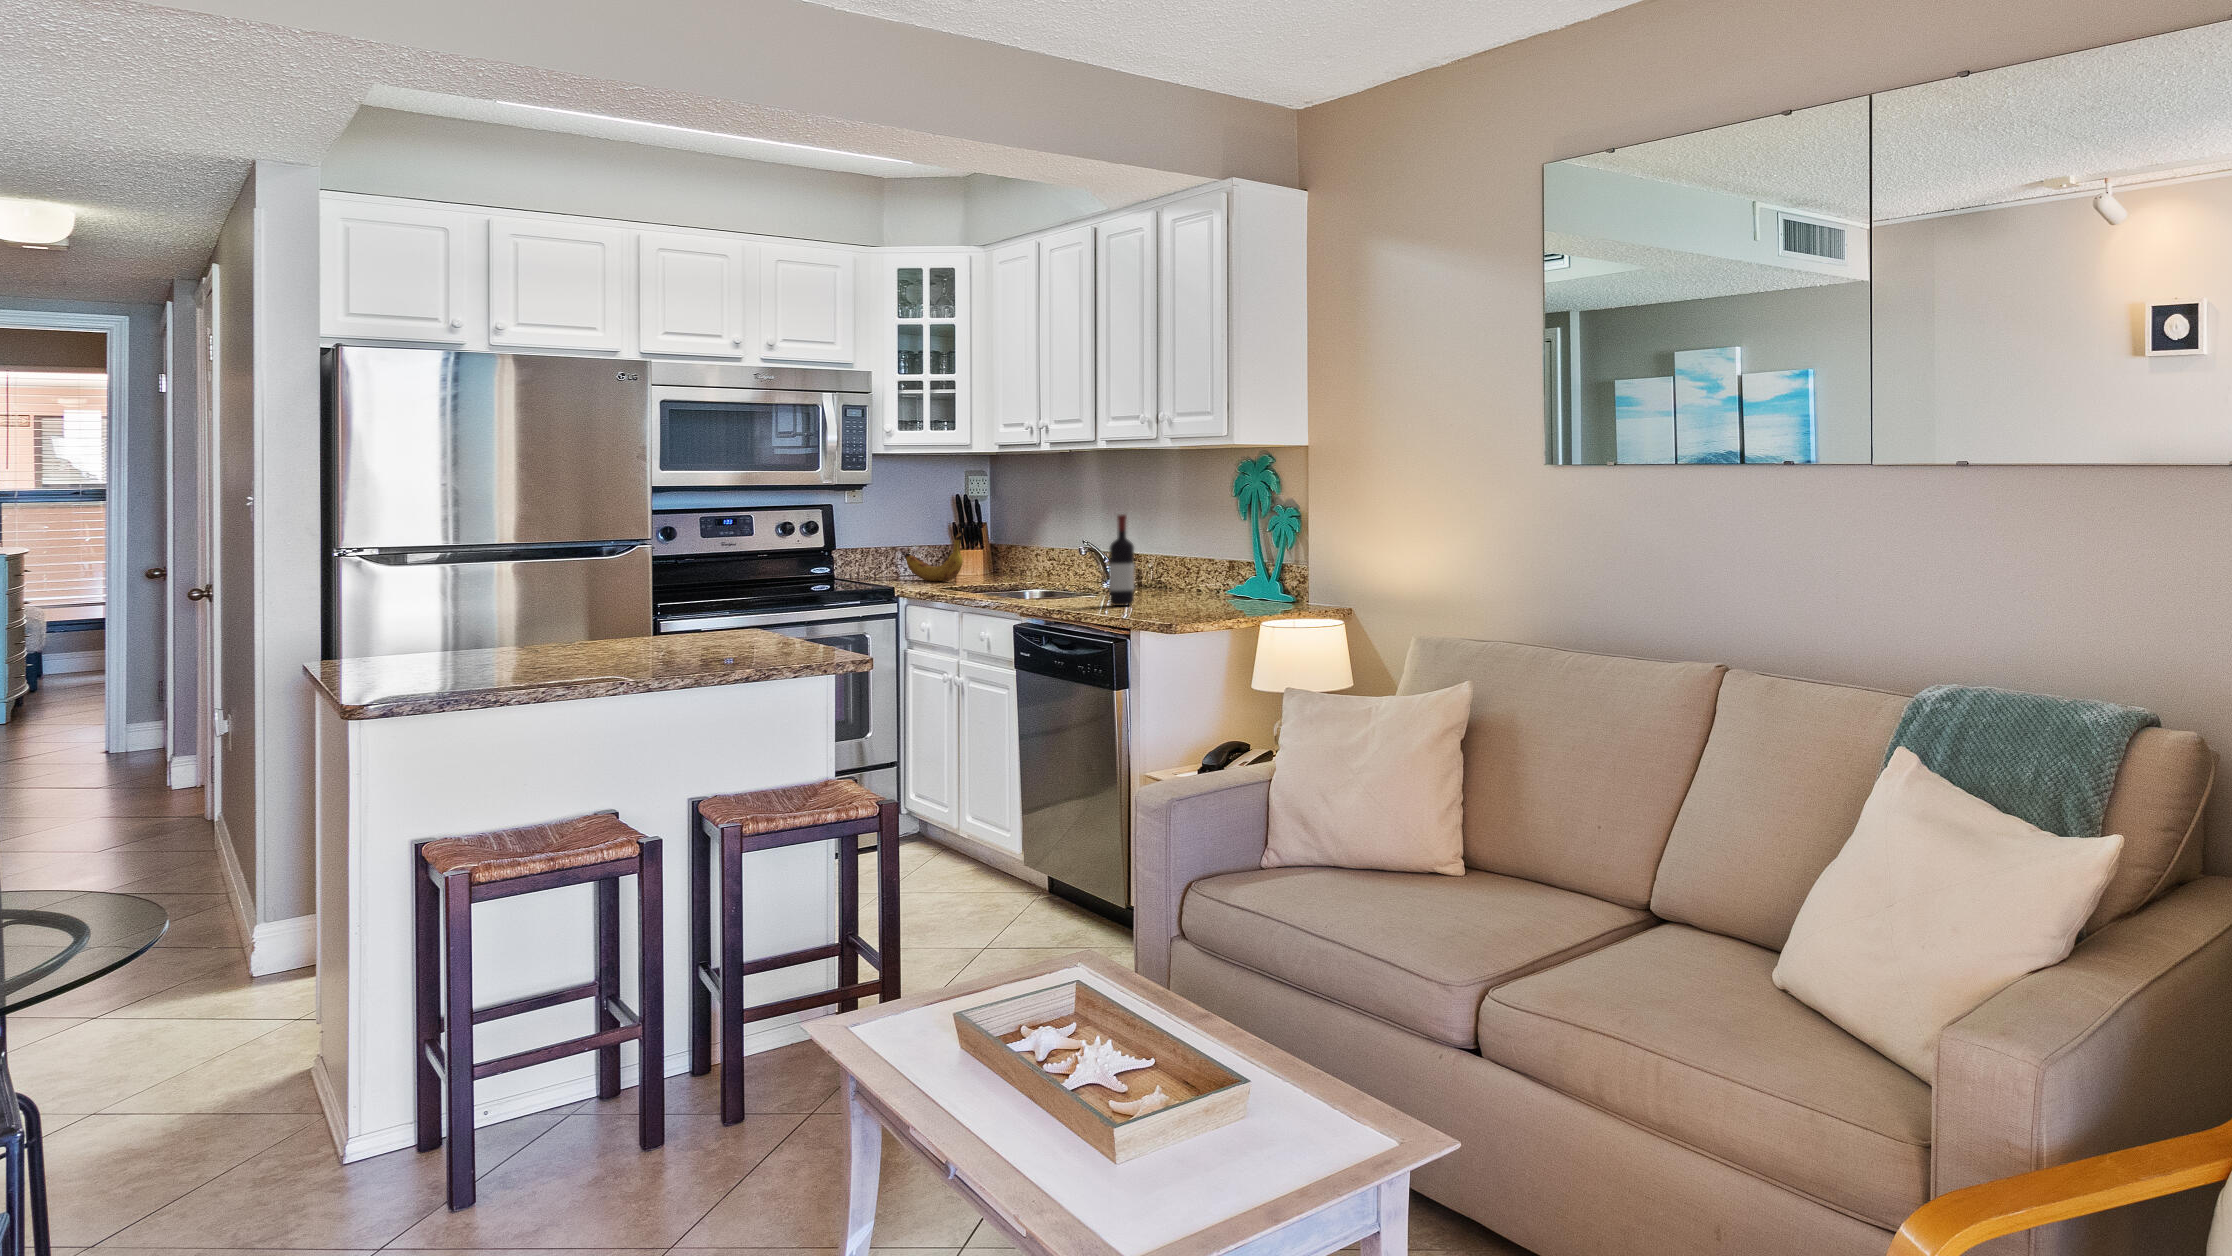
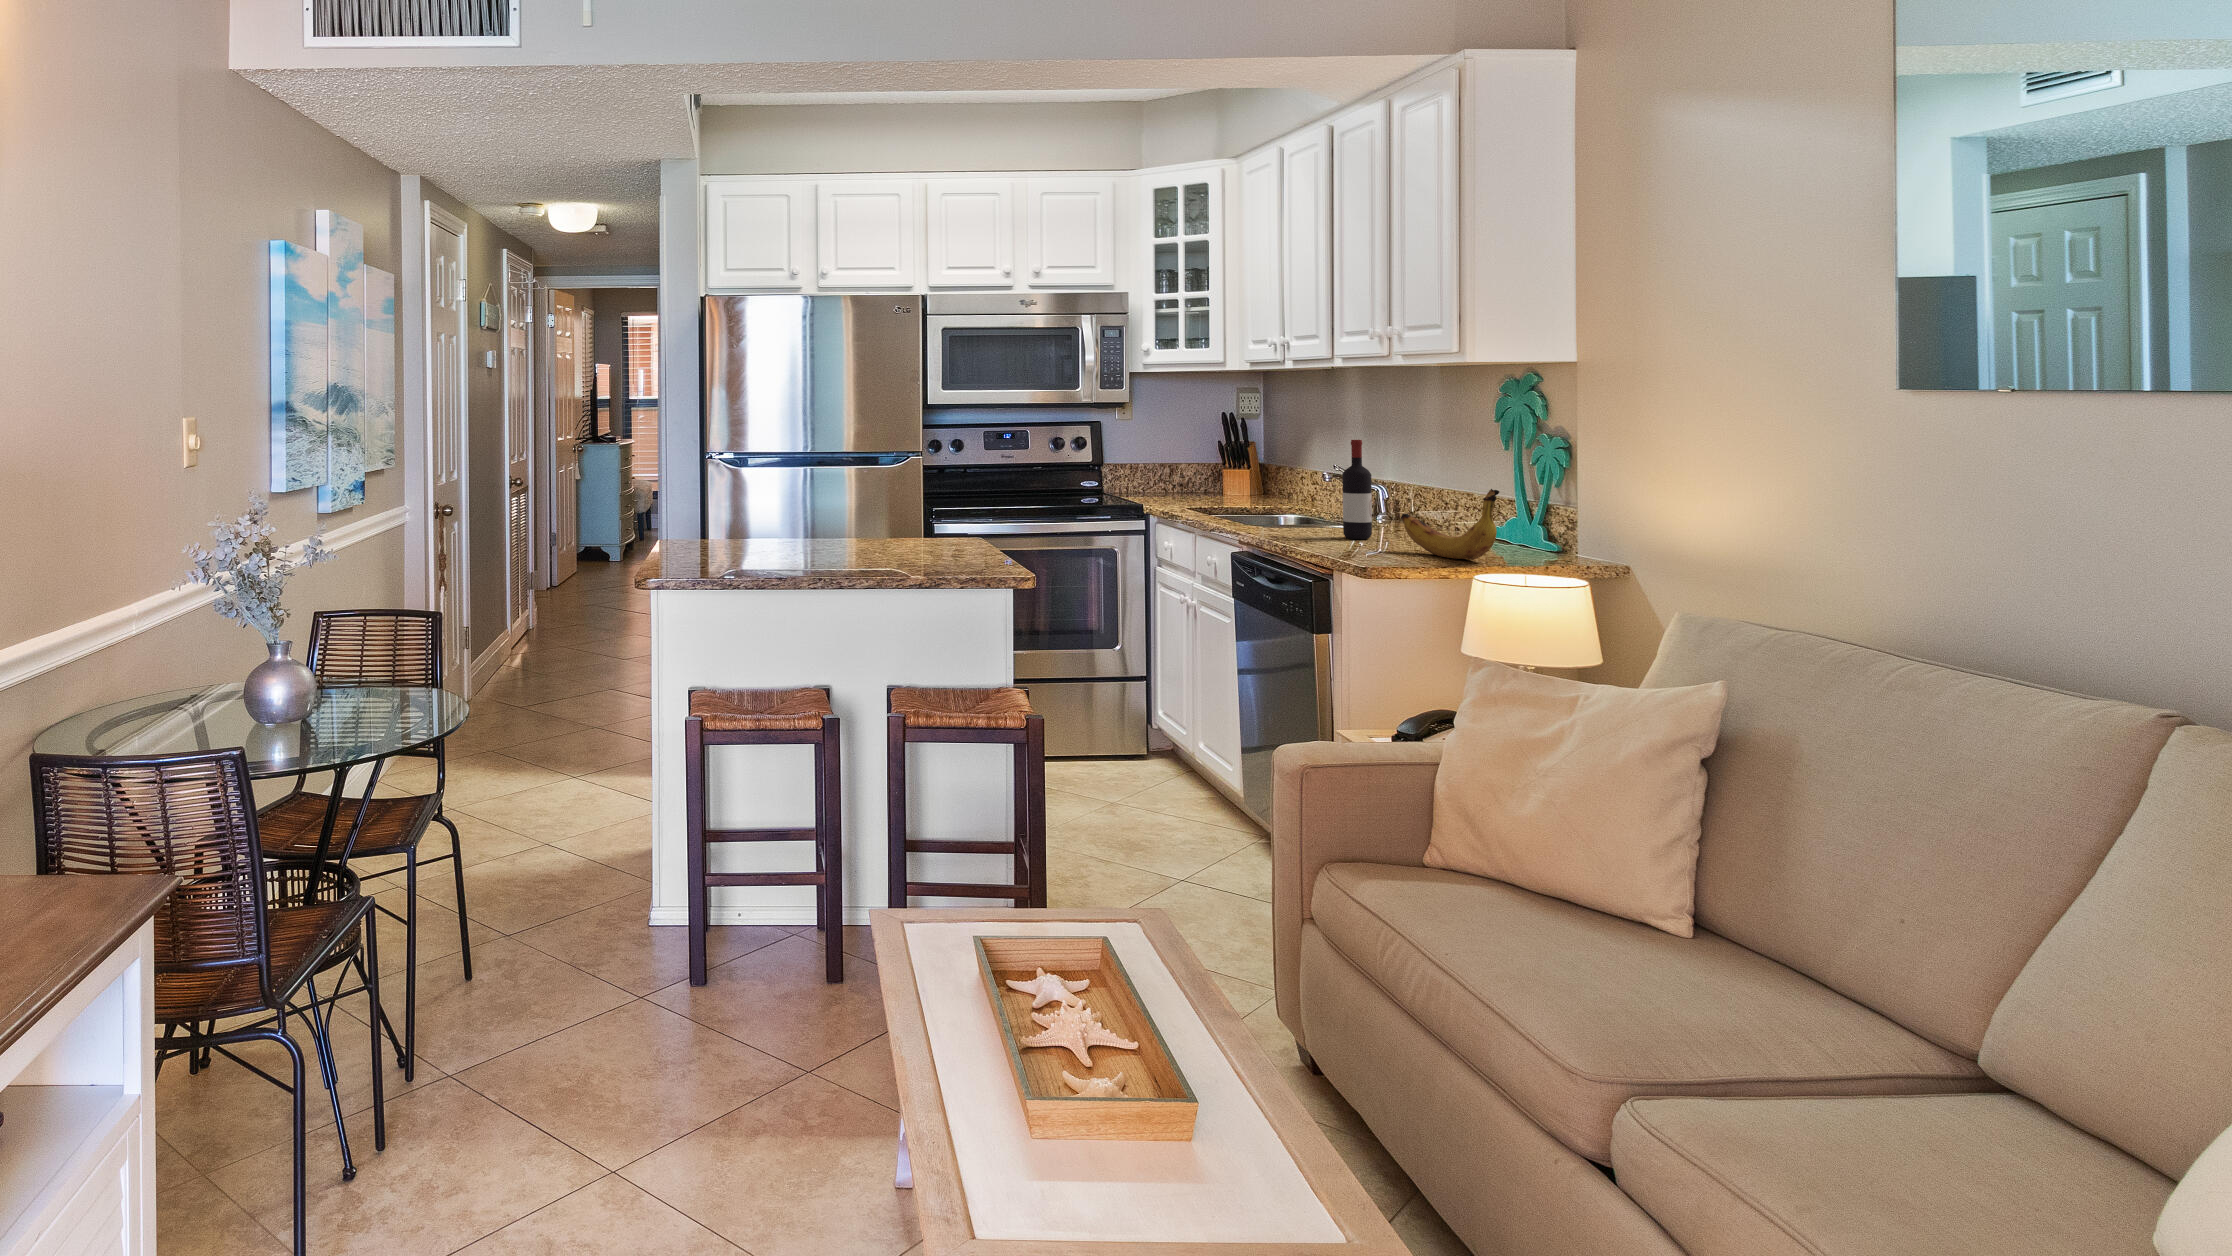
banana: present [905,532,964,581] -> present [1401,489,1499,560]

